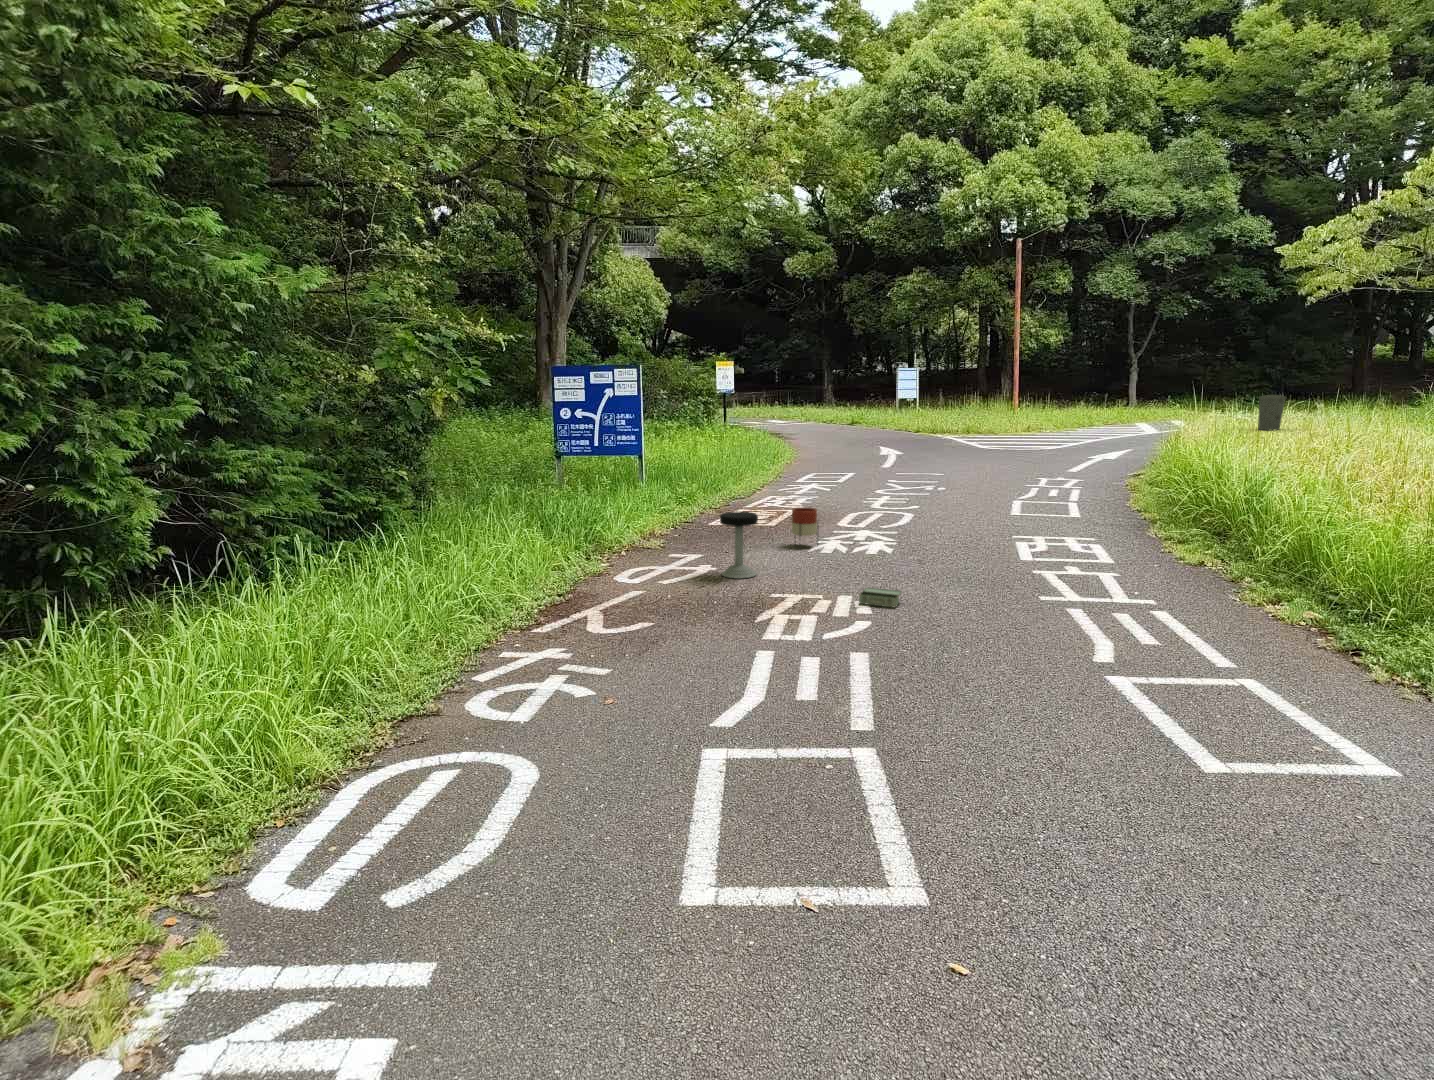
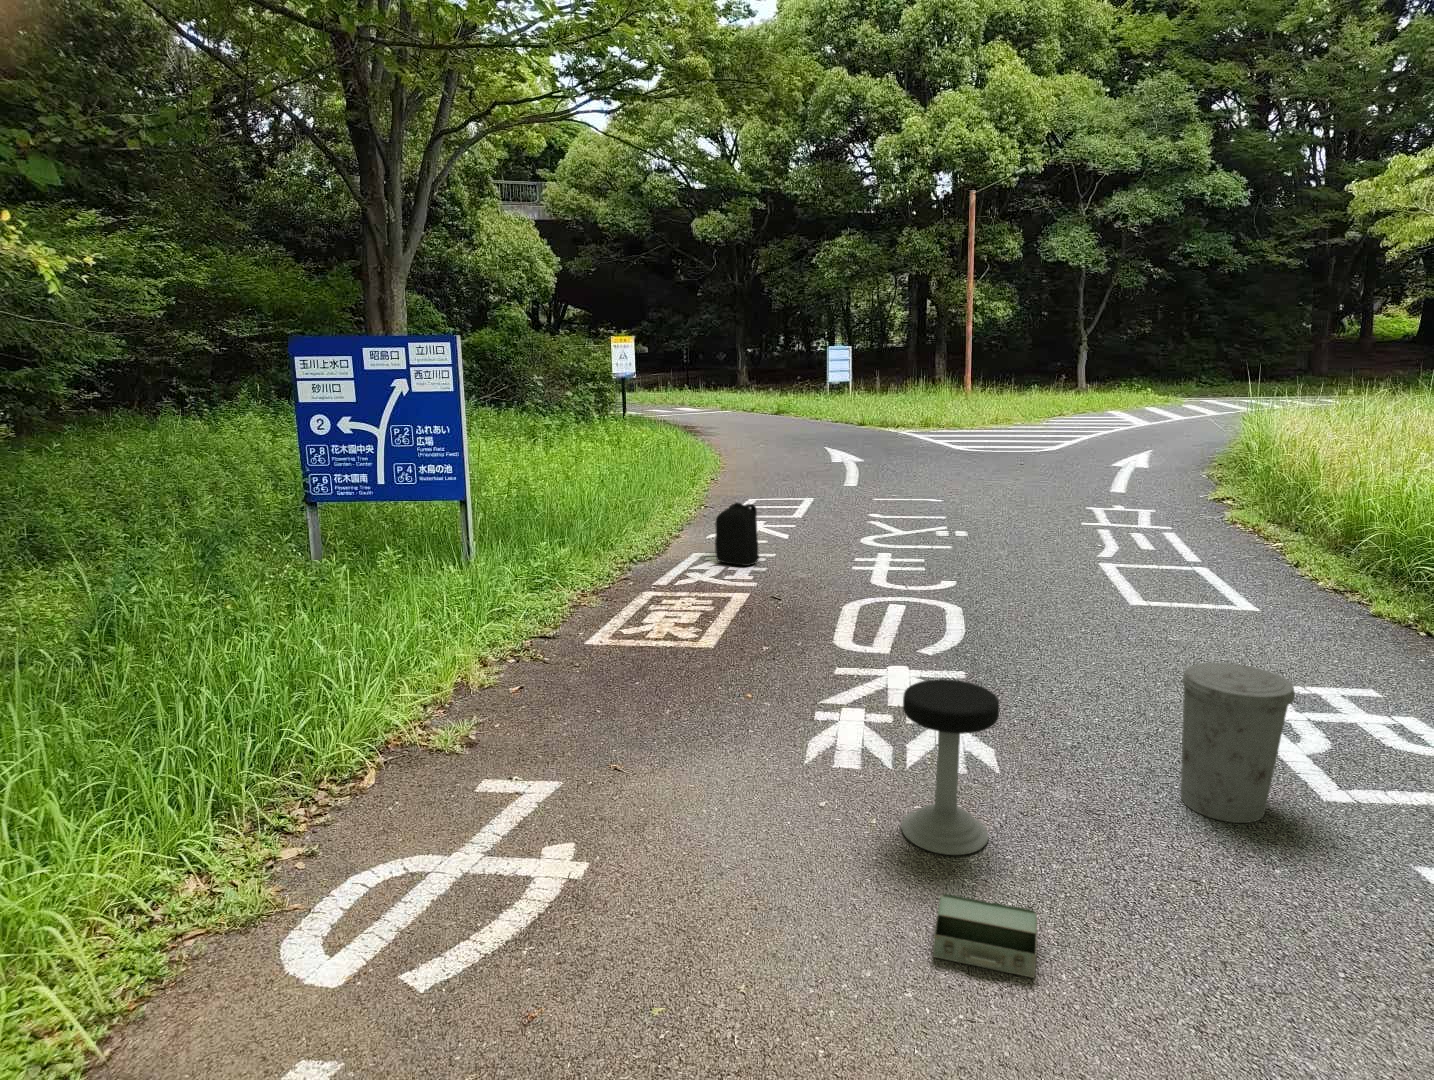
trash can: present [1258,395,1287,430] -> present [1181,663,1295,823]
backpack: none [789,466,817,504] -> present [715,503,759,566]
planter: present [792,508,818,538] -> none [731,613,783,701]
stool: present [720,512,758,579] -> present [901,679,1000,855]

